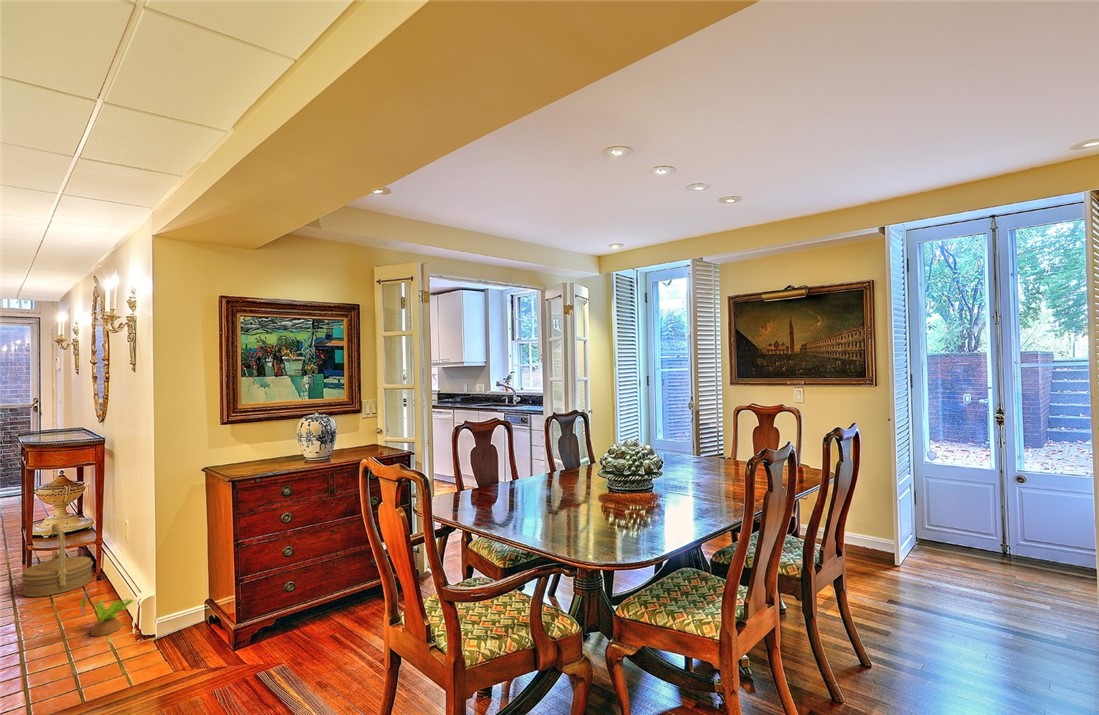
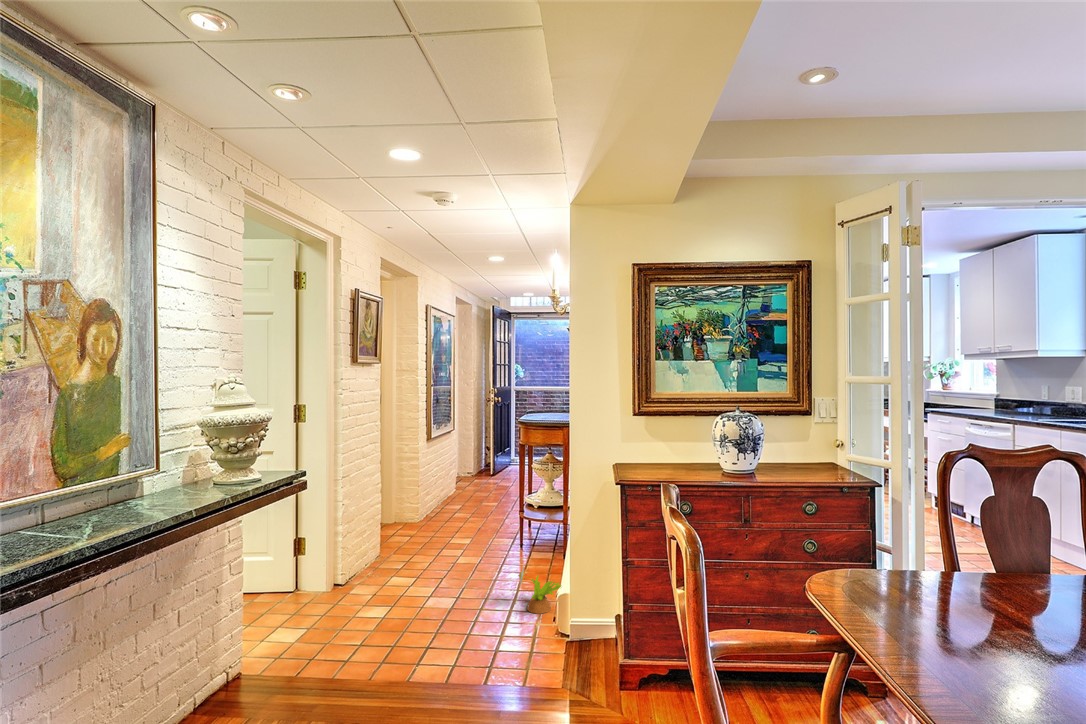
woven basket: present [21,524,93,597] -> none [509,490,559,555]

